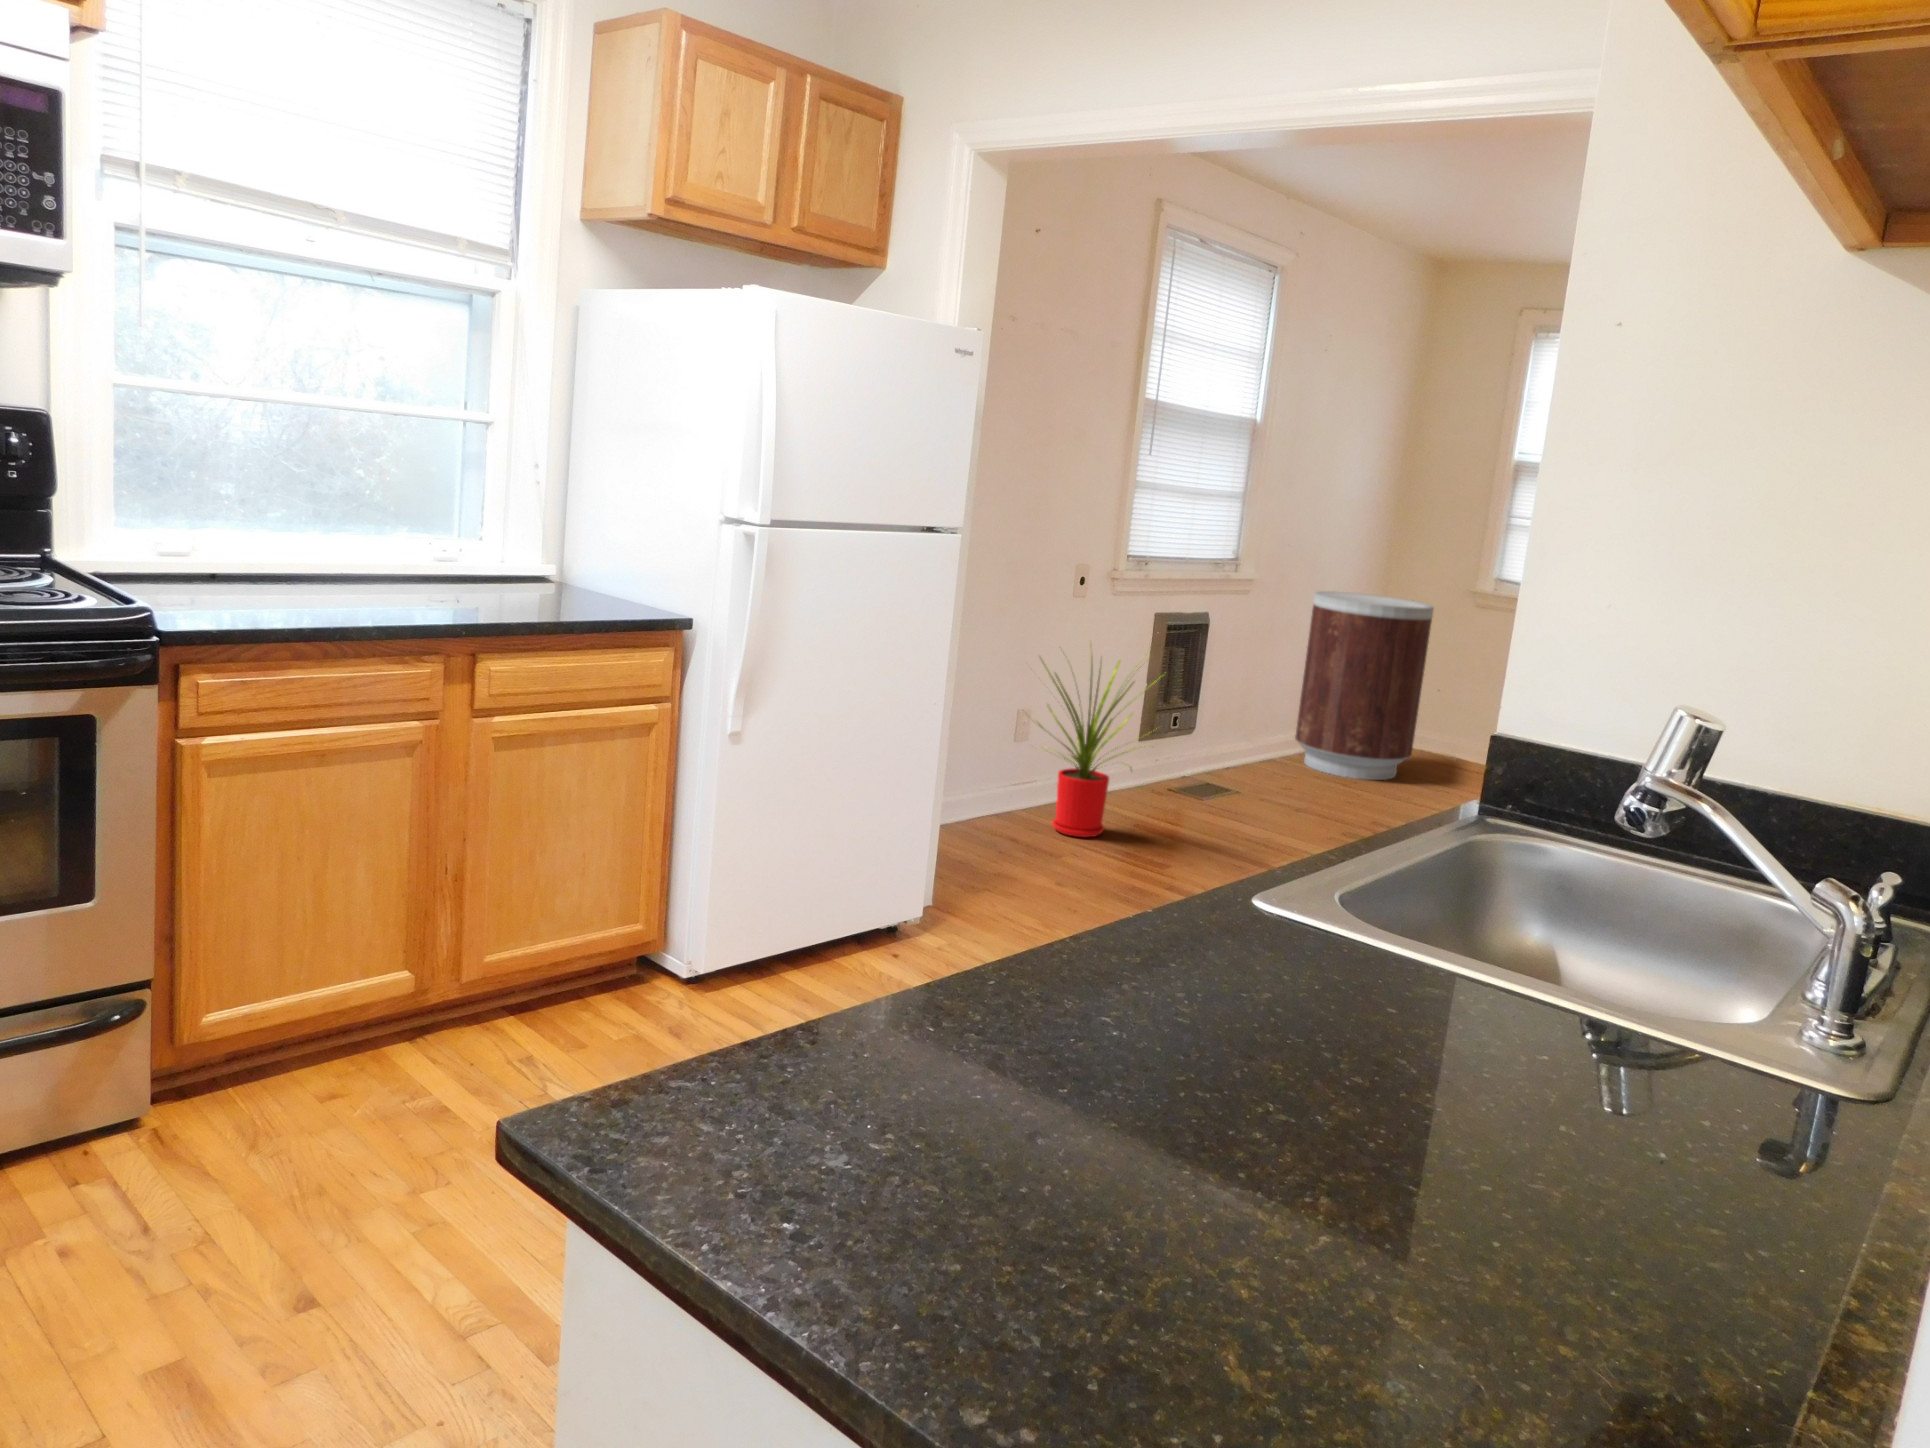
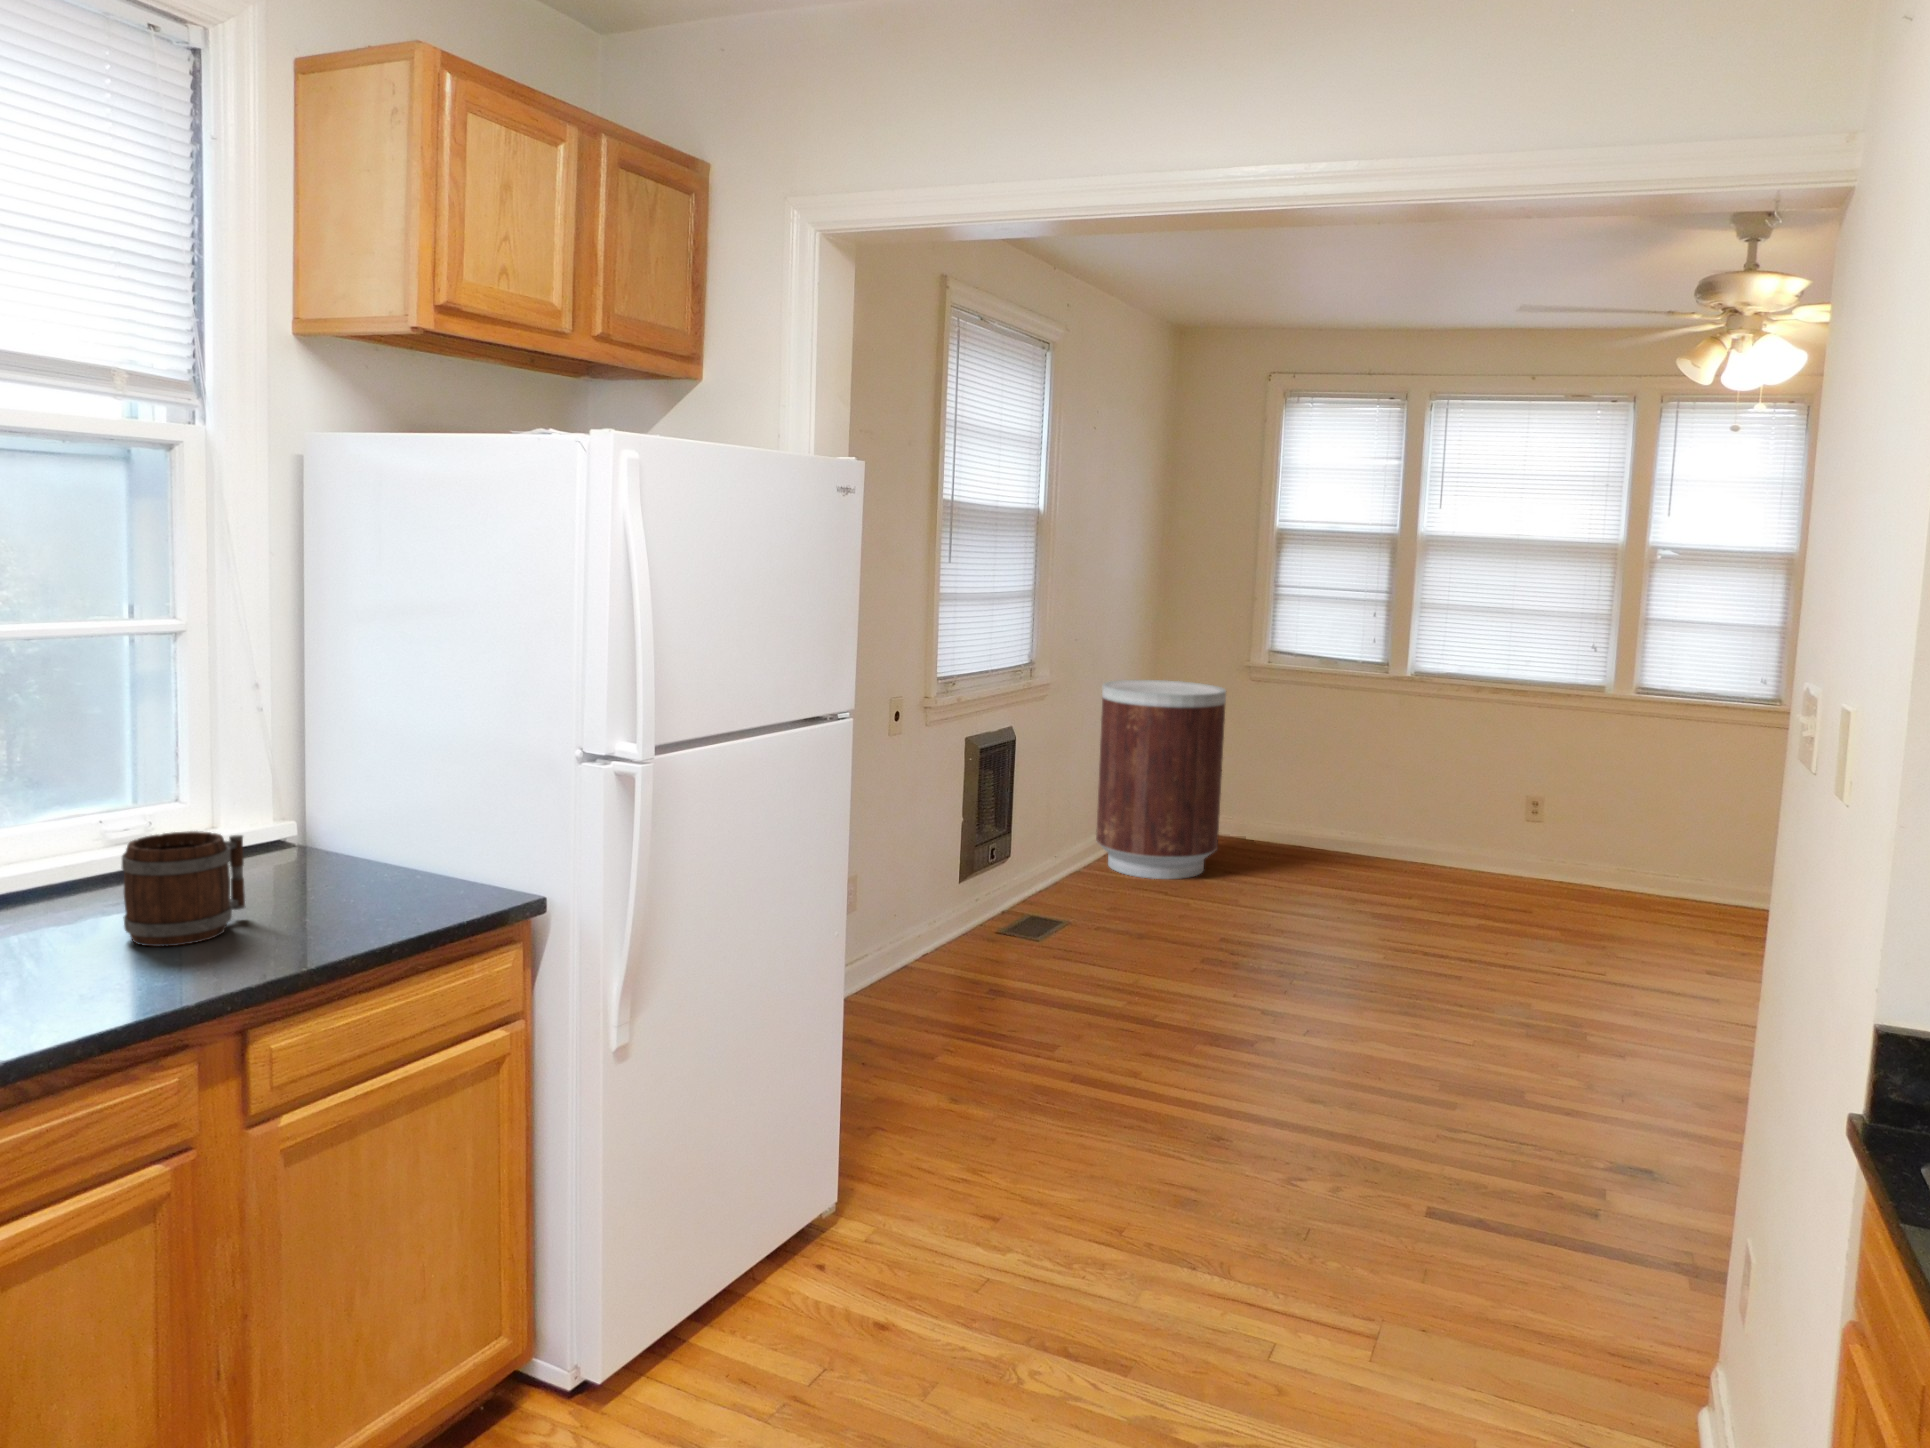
mug: none [425,539,502,607] -> present [122,831,245,946]
house plant: present [1038,658,1160,837] -> none [857,784,1022,1019]

